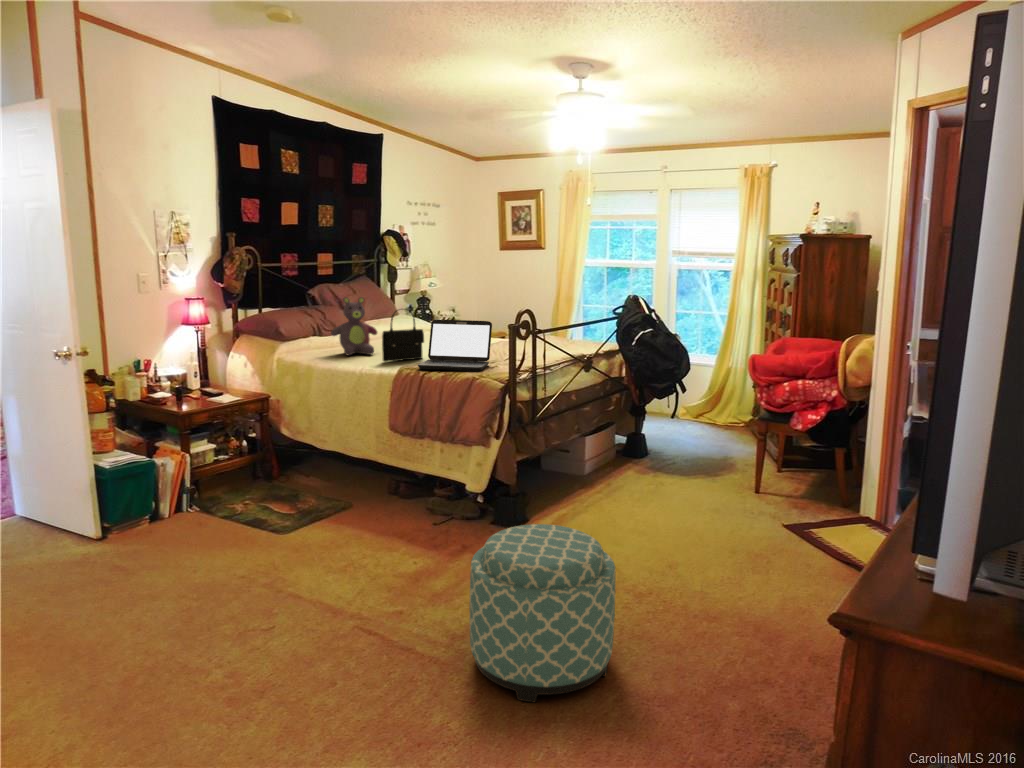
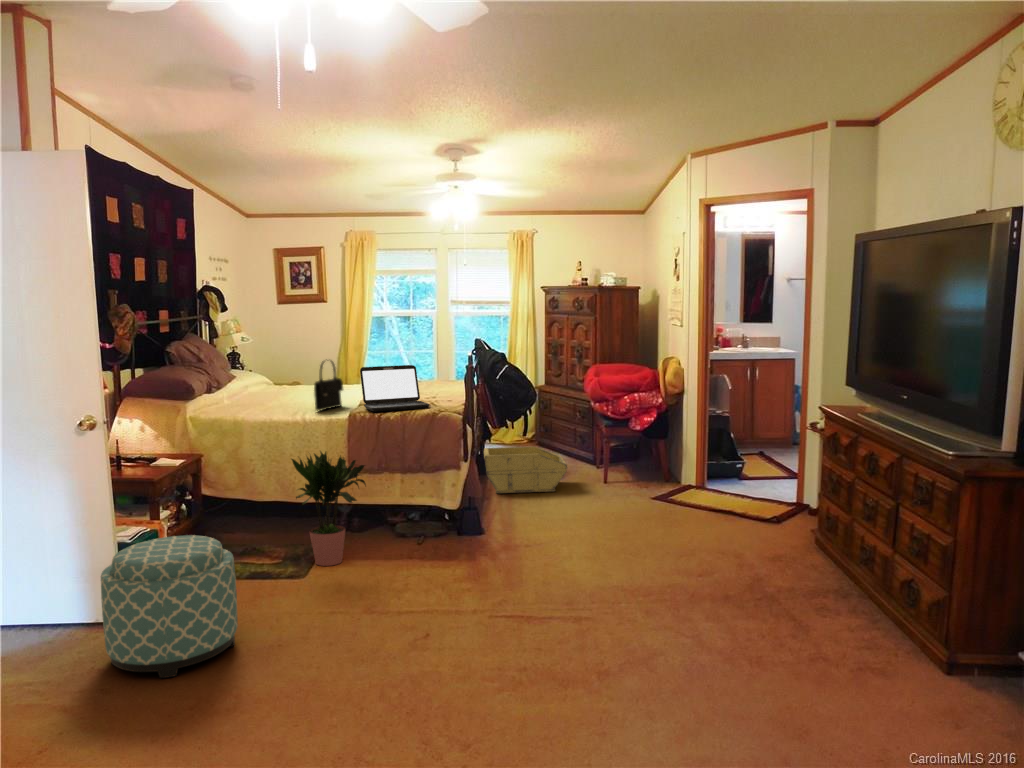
stuffed bear: present [331,297,377,355] -> none [233,352,283,411]
potted plant: none [303,399,389,523] -> present [291,451,366,566]
storage bin: none [600,422,709,488] -> present [484,446,567,493]
ottoman: present [469,524,616,702] -> present [101,535,238,678]

